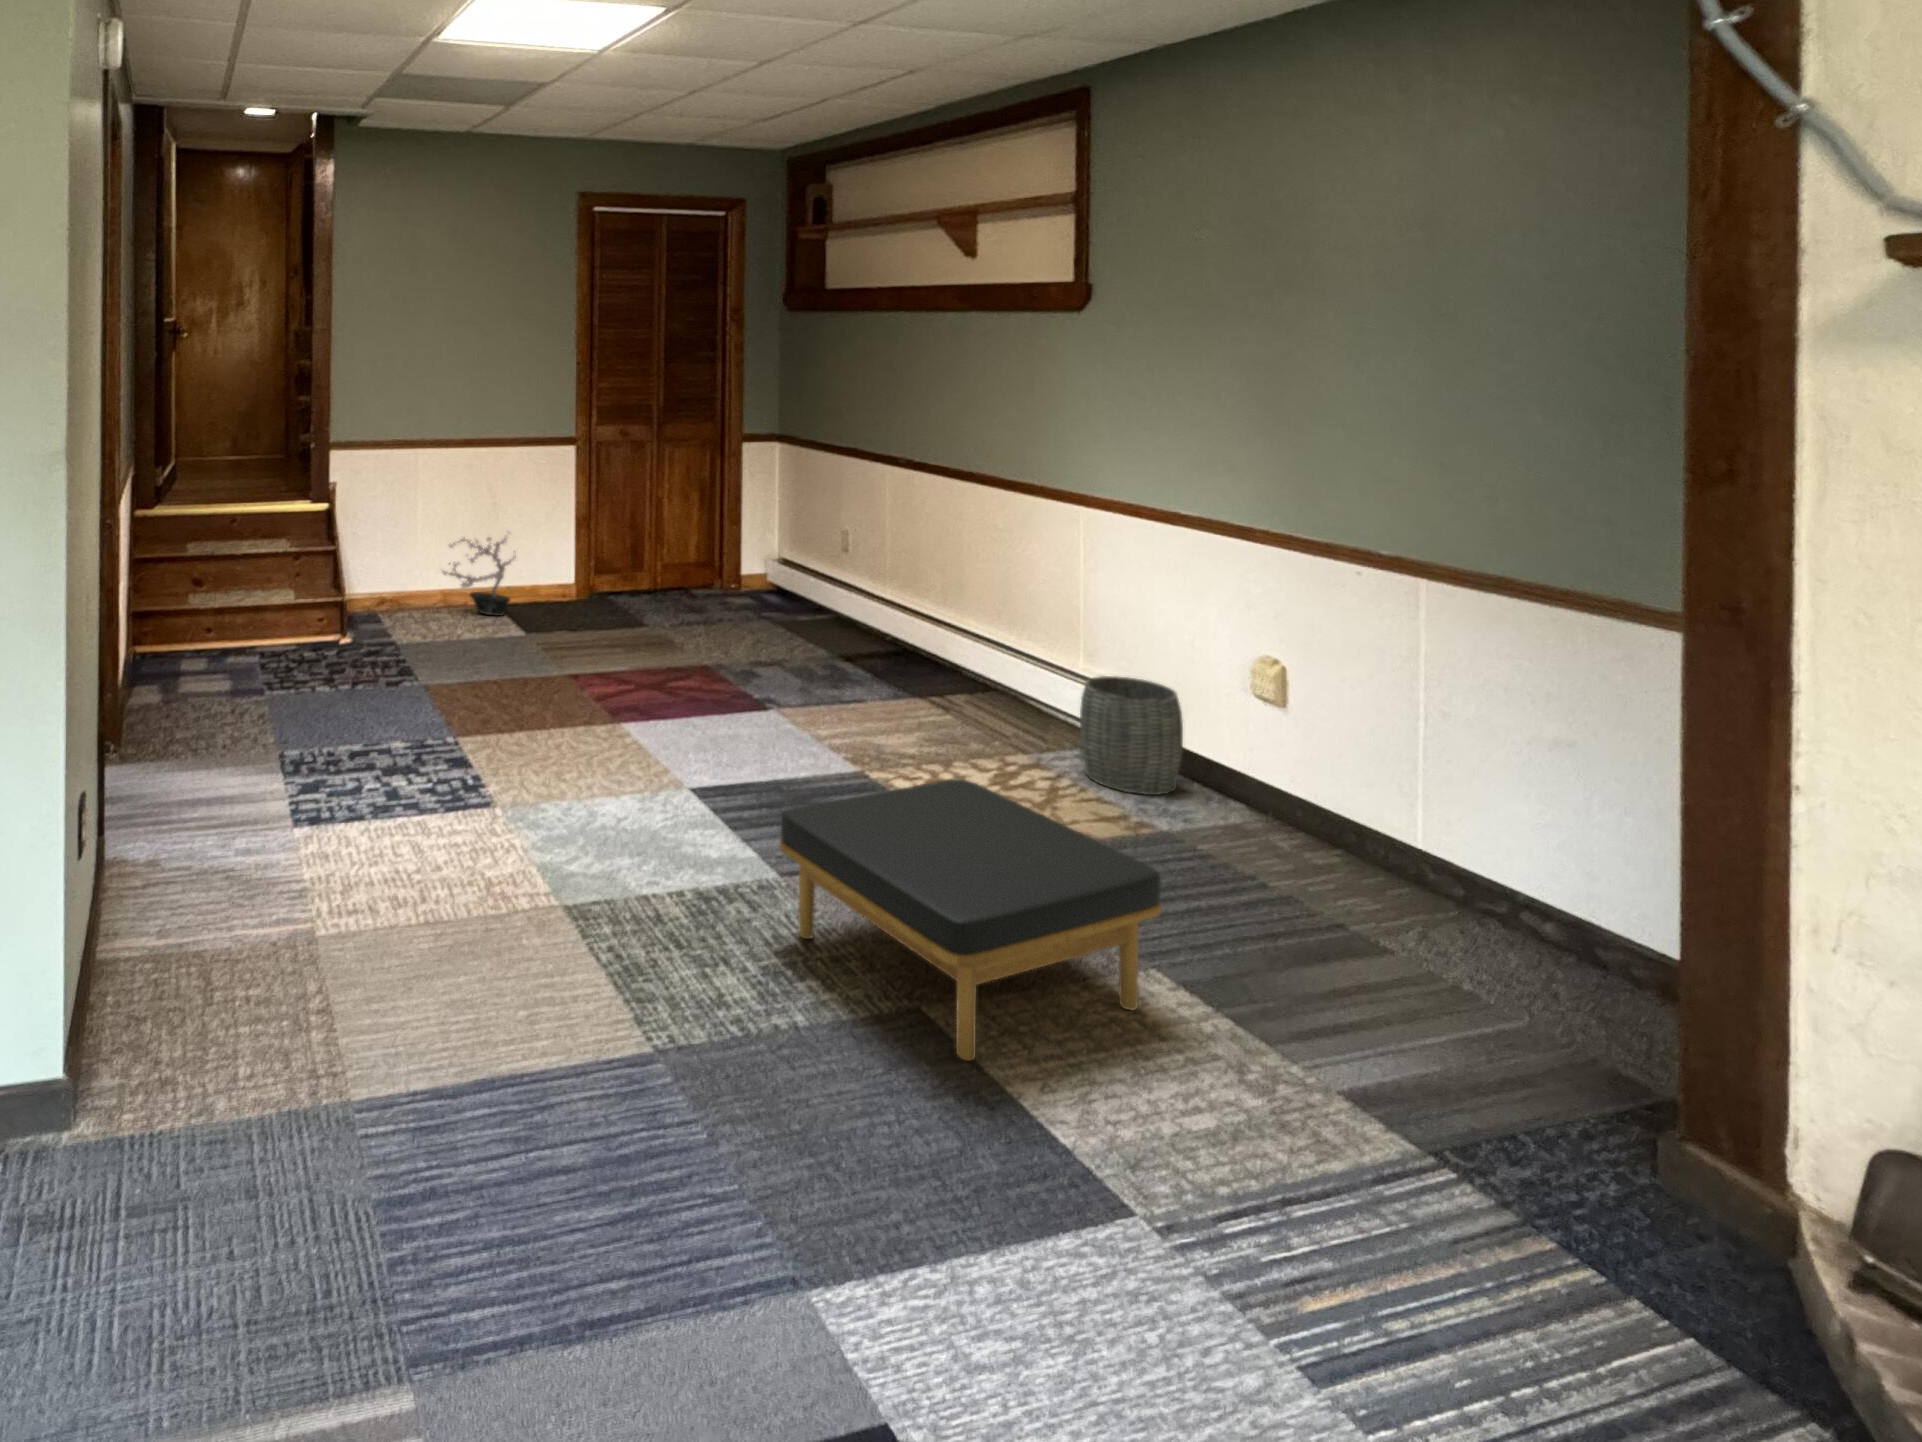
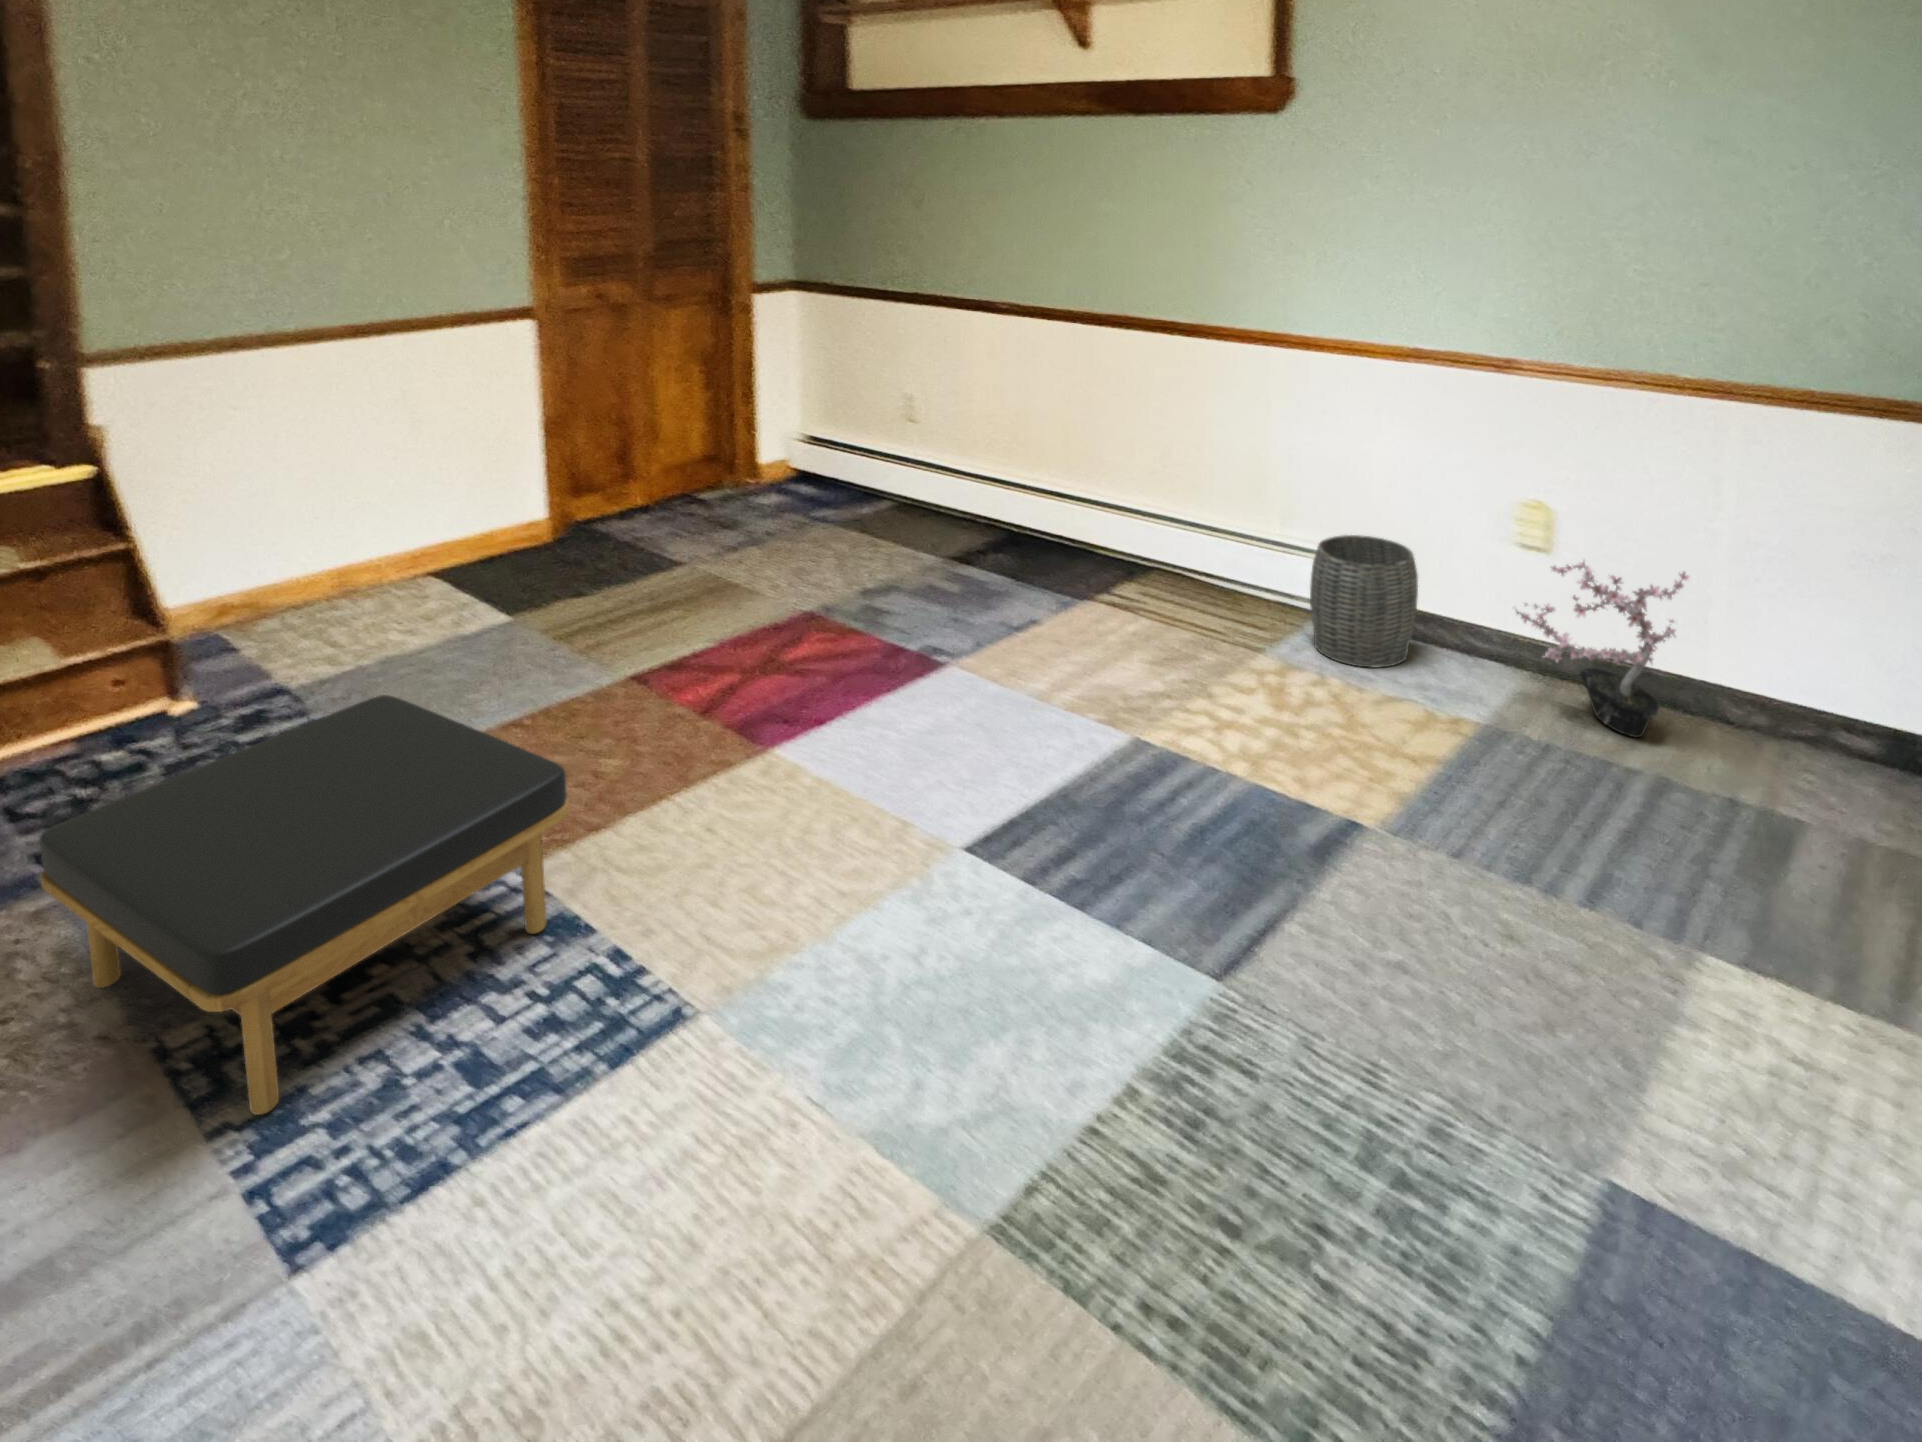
potted plant: present [442,531,516,616] -> present [1516,561,1689,737]
ottoman: present [780,779,1161,1061] -> present [40,695,568,1115]

